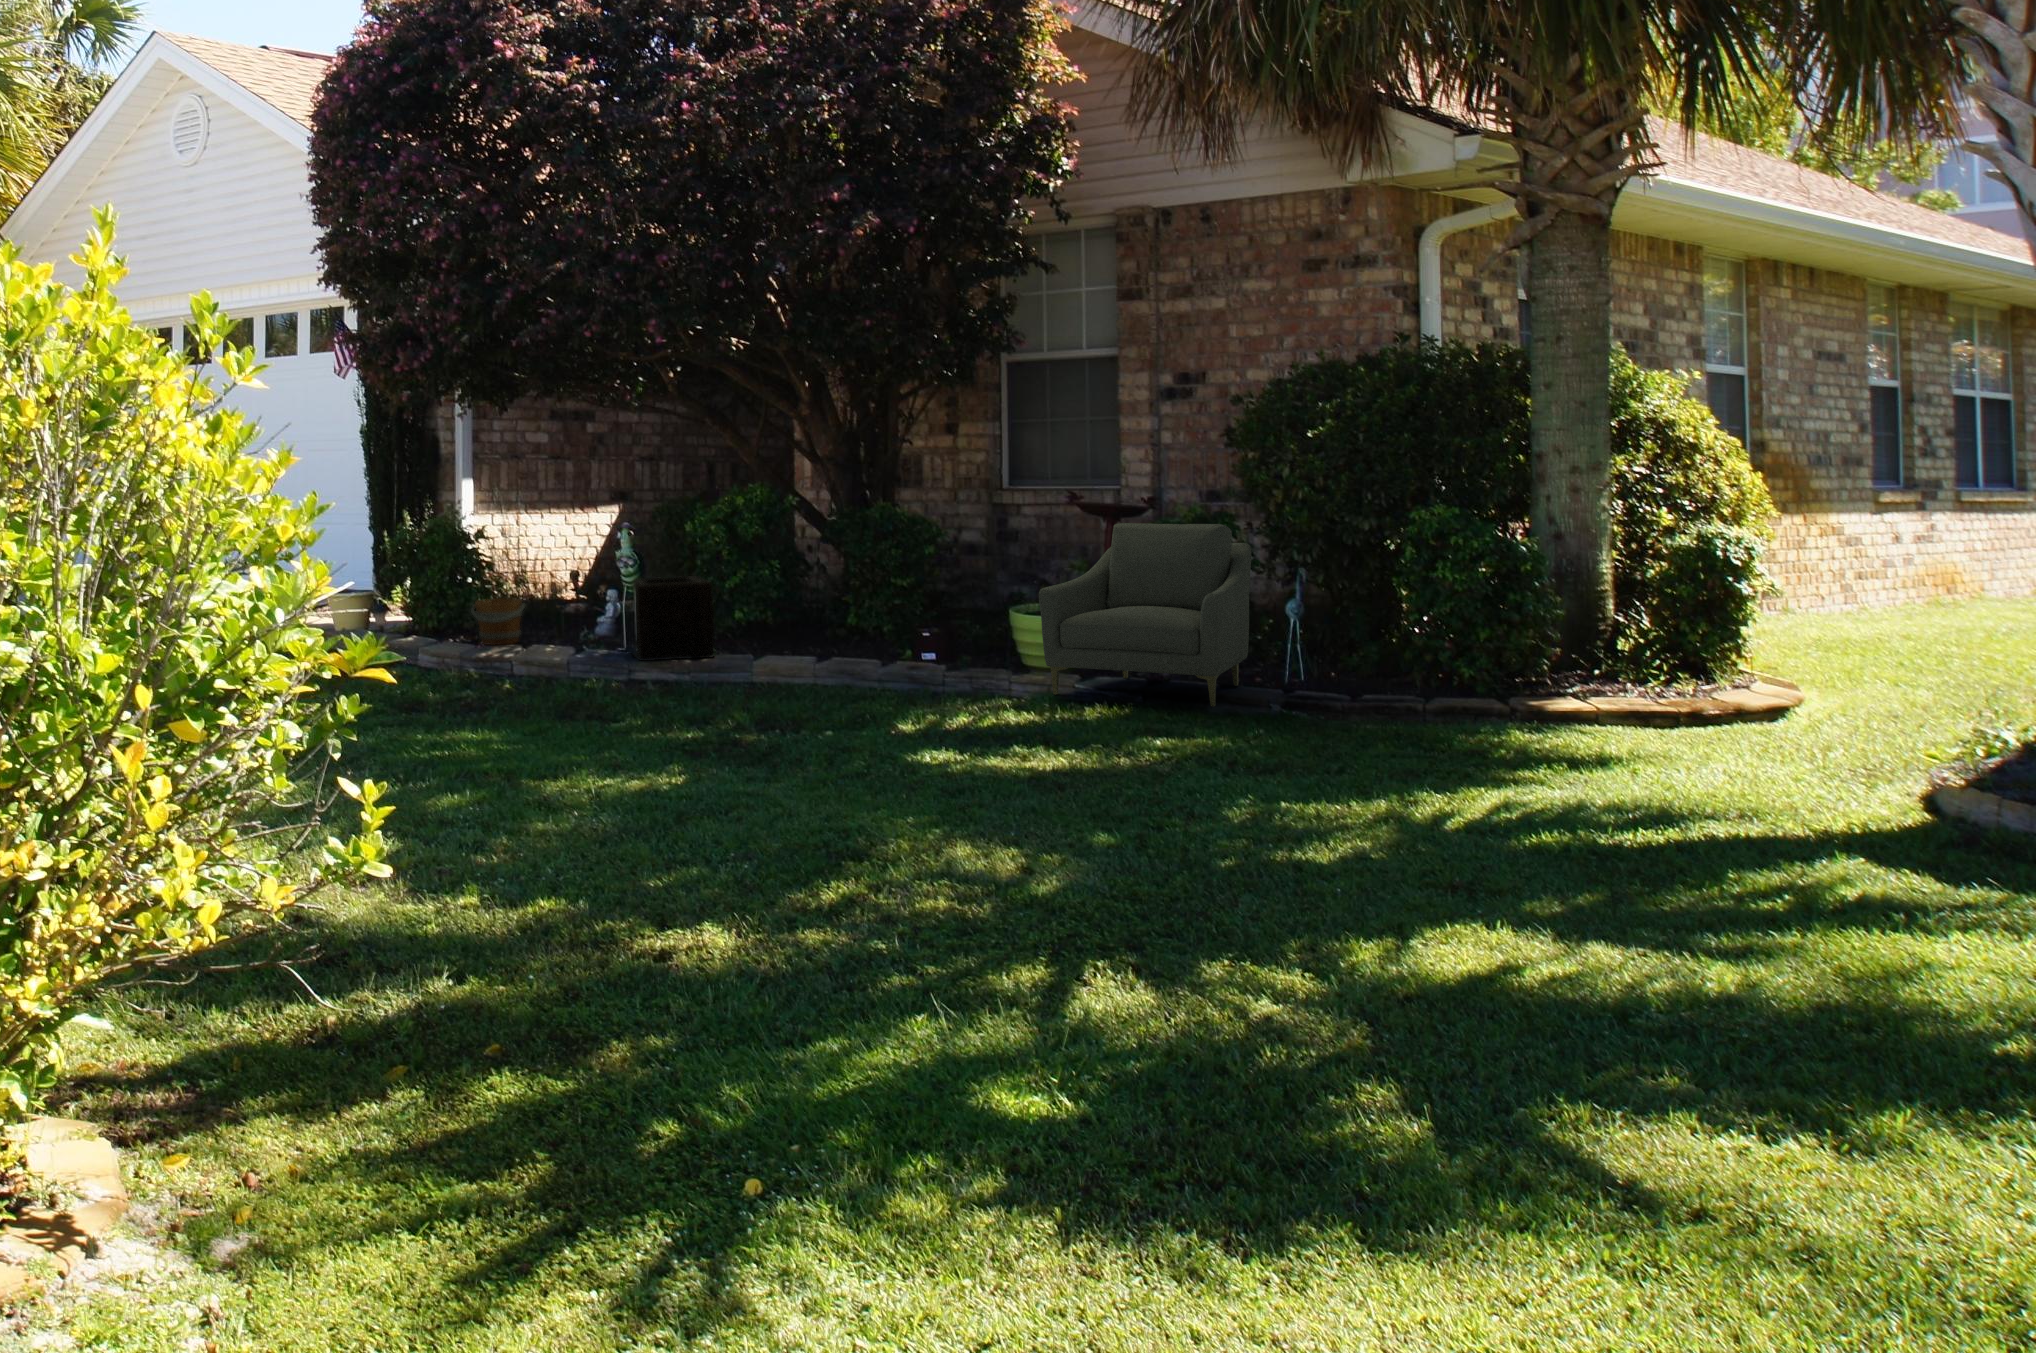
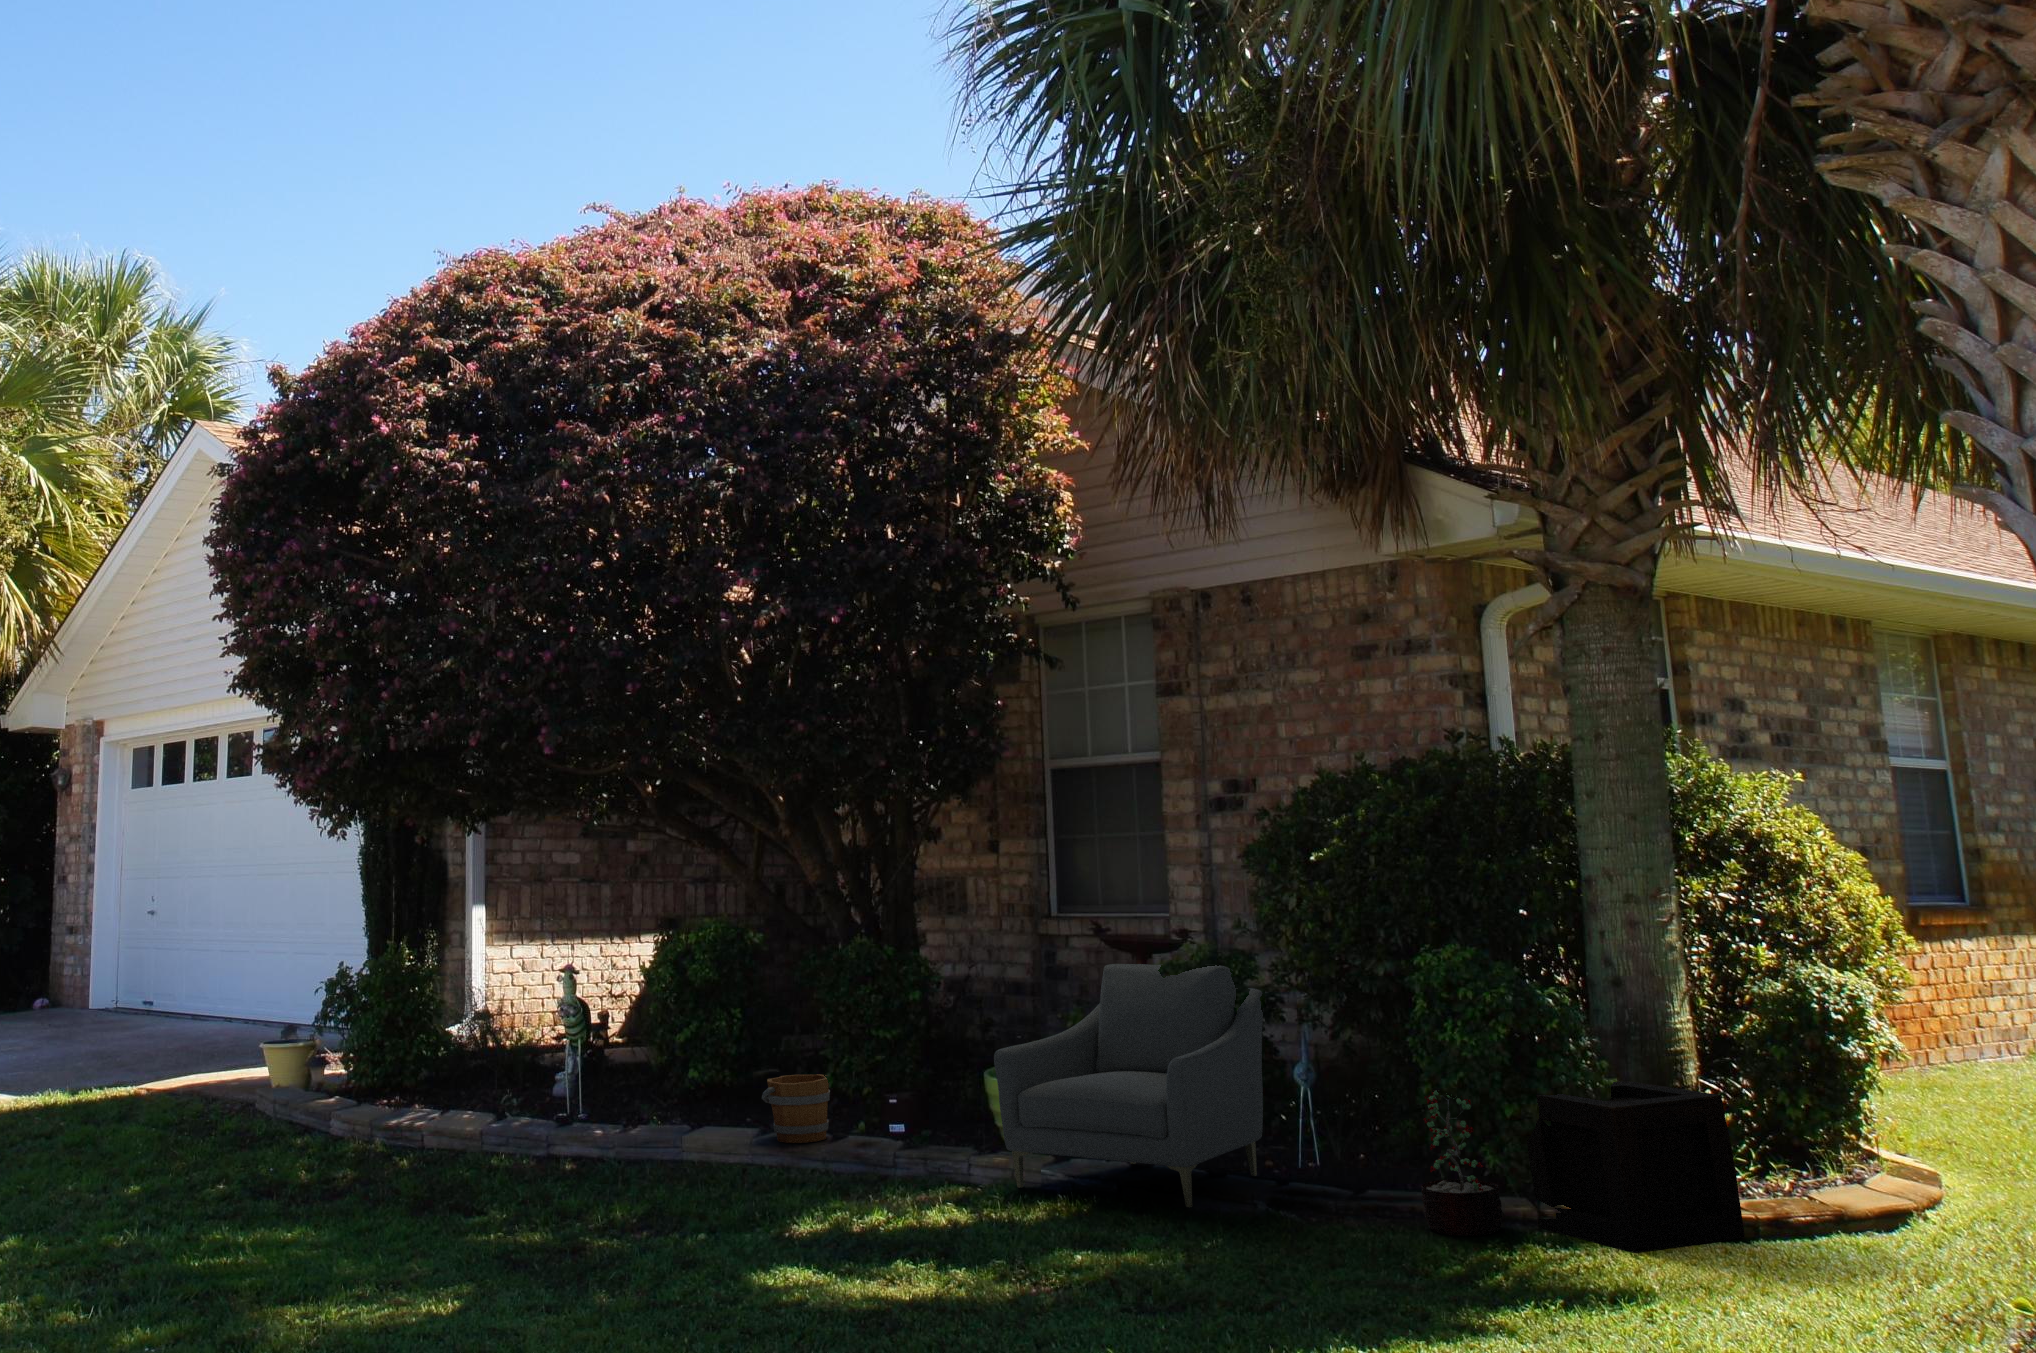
wooden crate: present [633,576,715,661] -> present [1526,1081,1745,1253]
bucket: present [472,598,525,645] -> present [762,1074,830,1143]
decorative plant: none [1417,614,1482,723] -> present [1421,1091,1504,1236]

